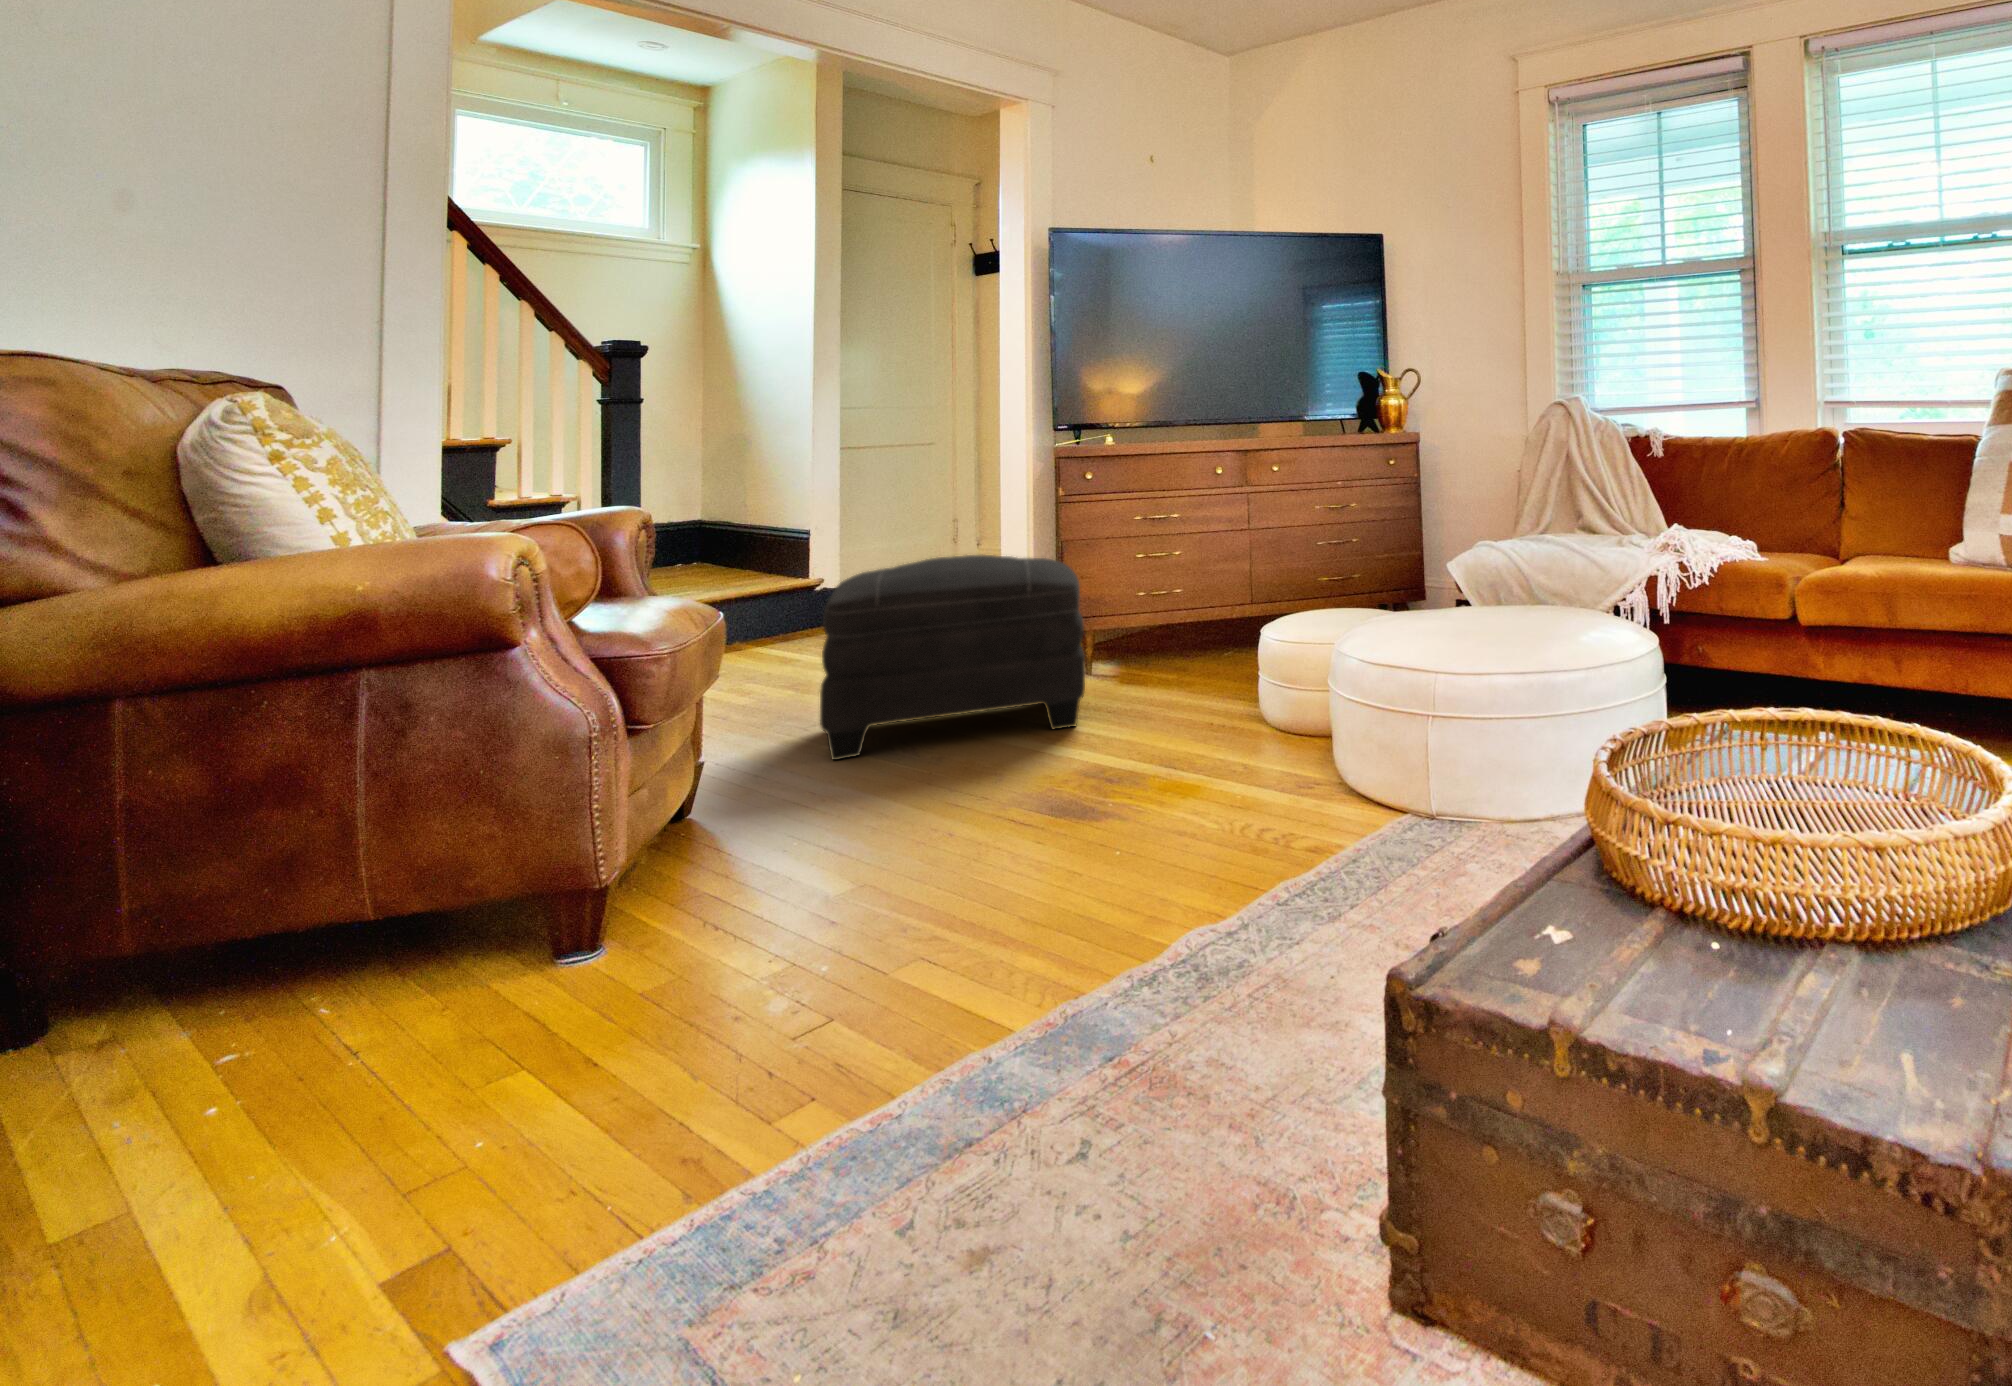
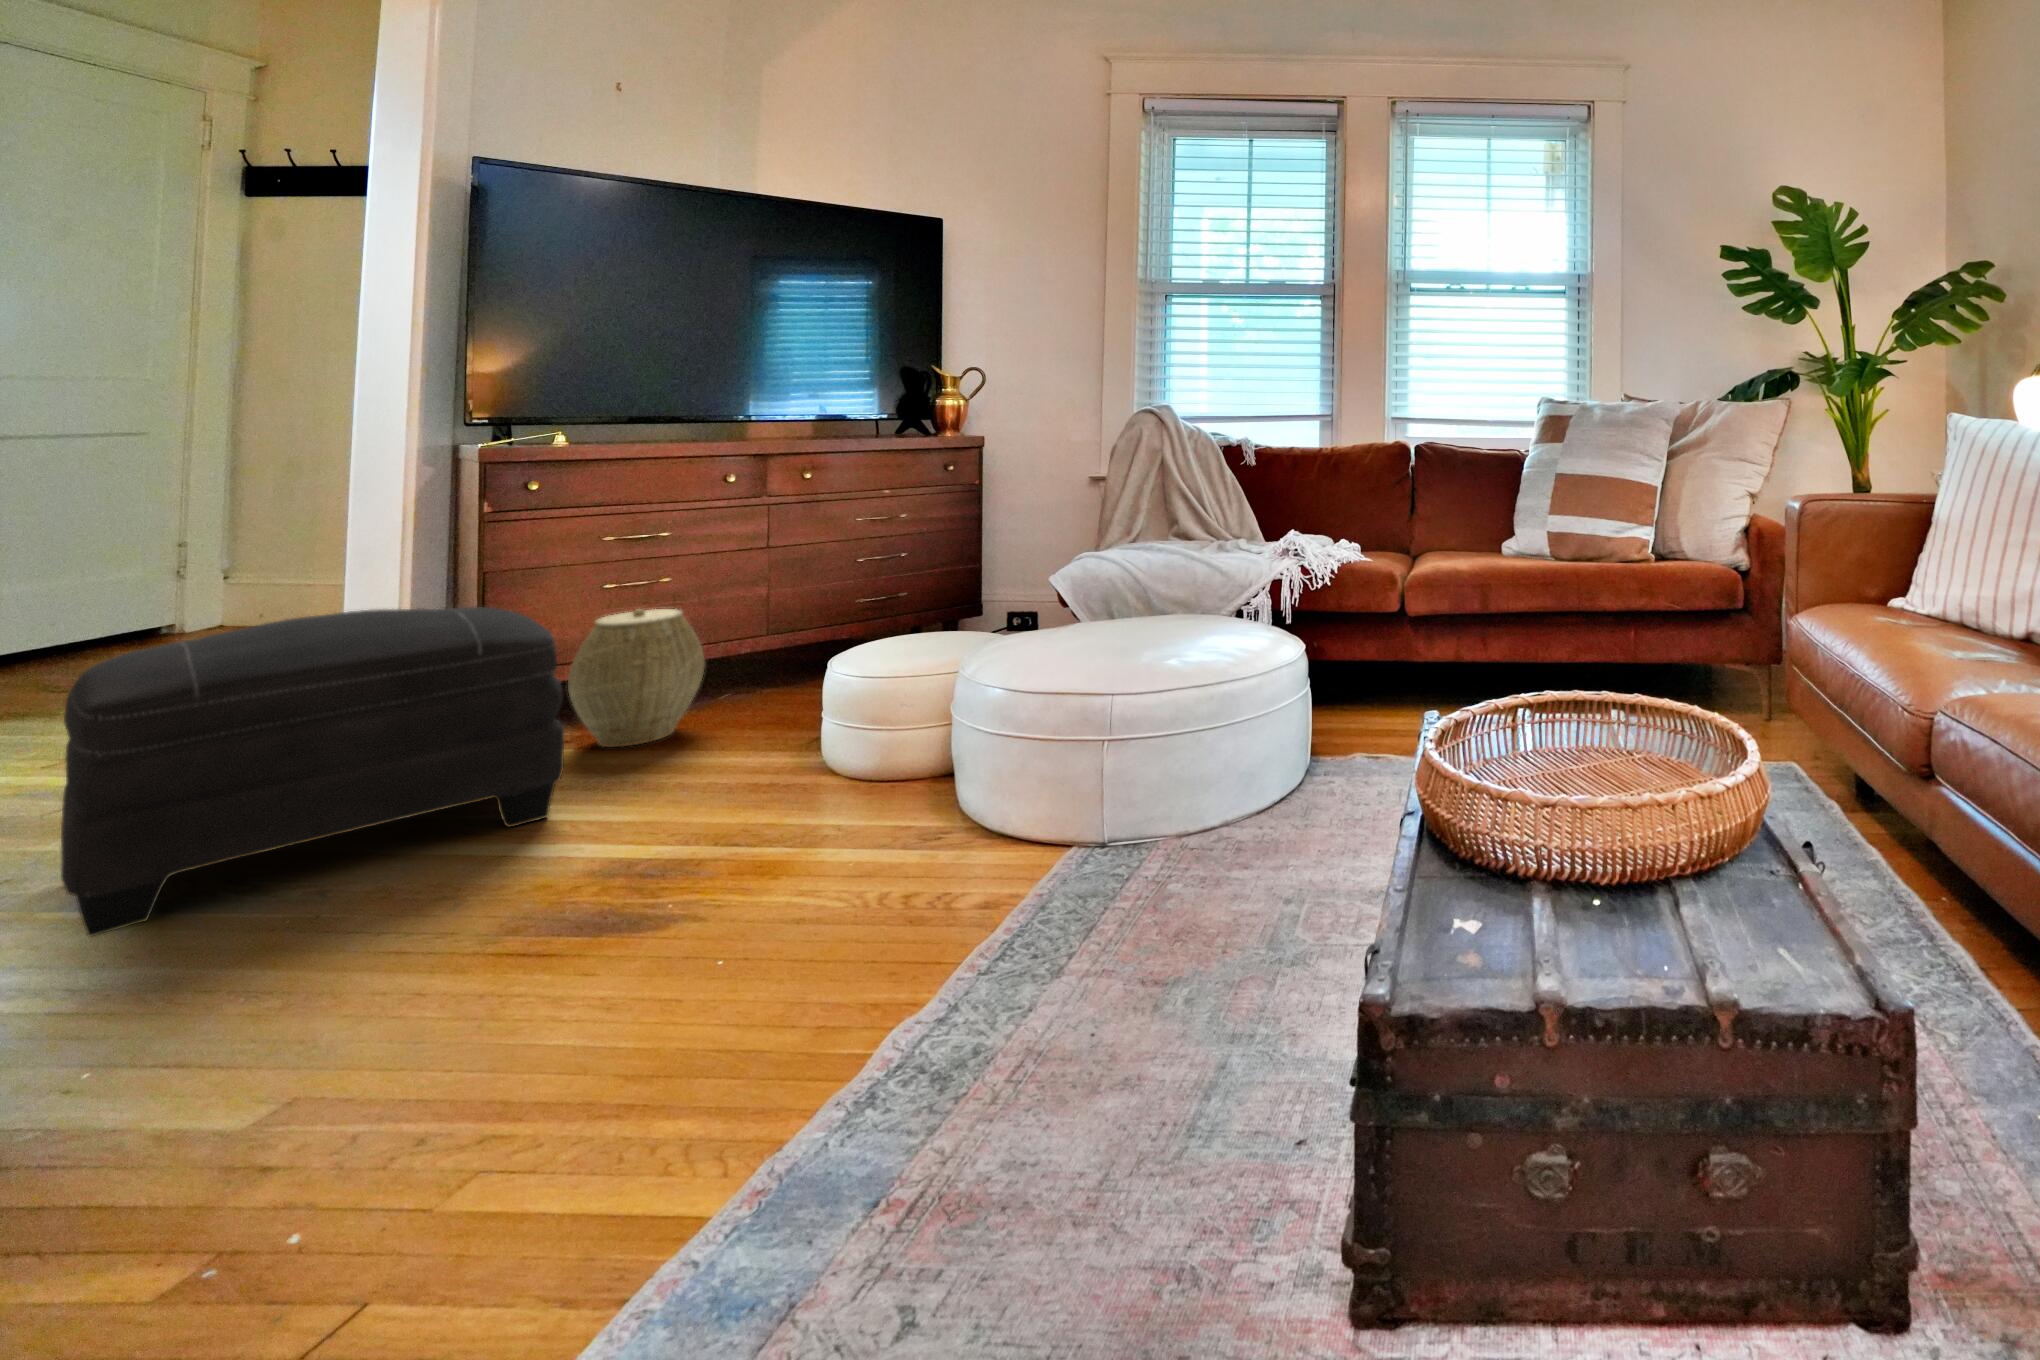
woven basket: none [1110,570,1199,682] -> present [568,609,705,747]

